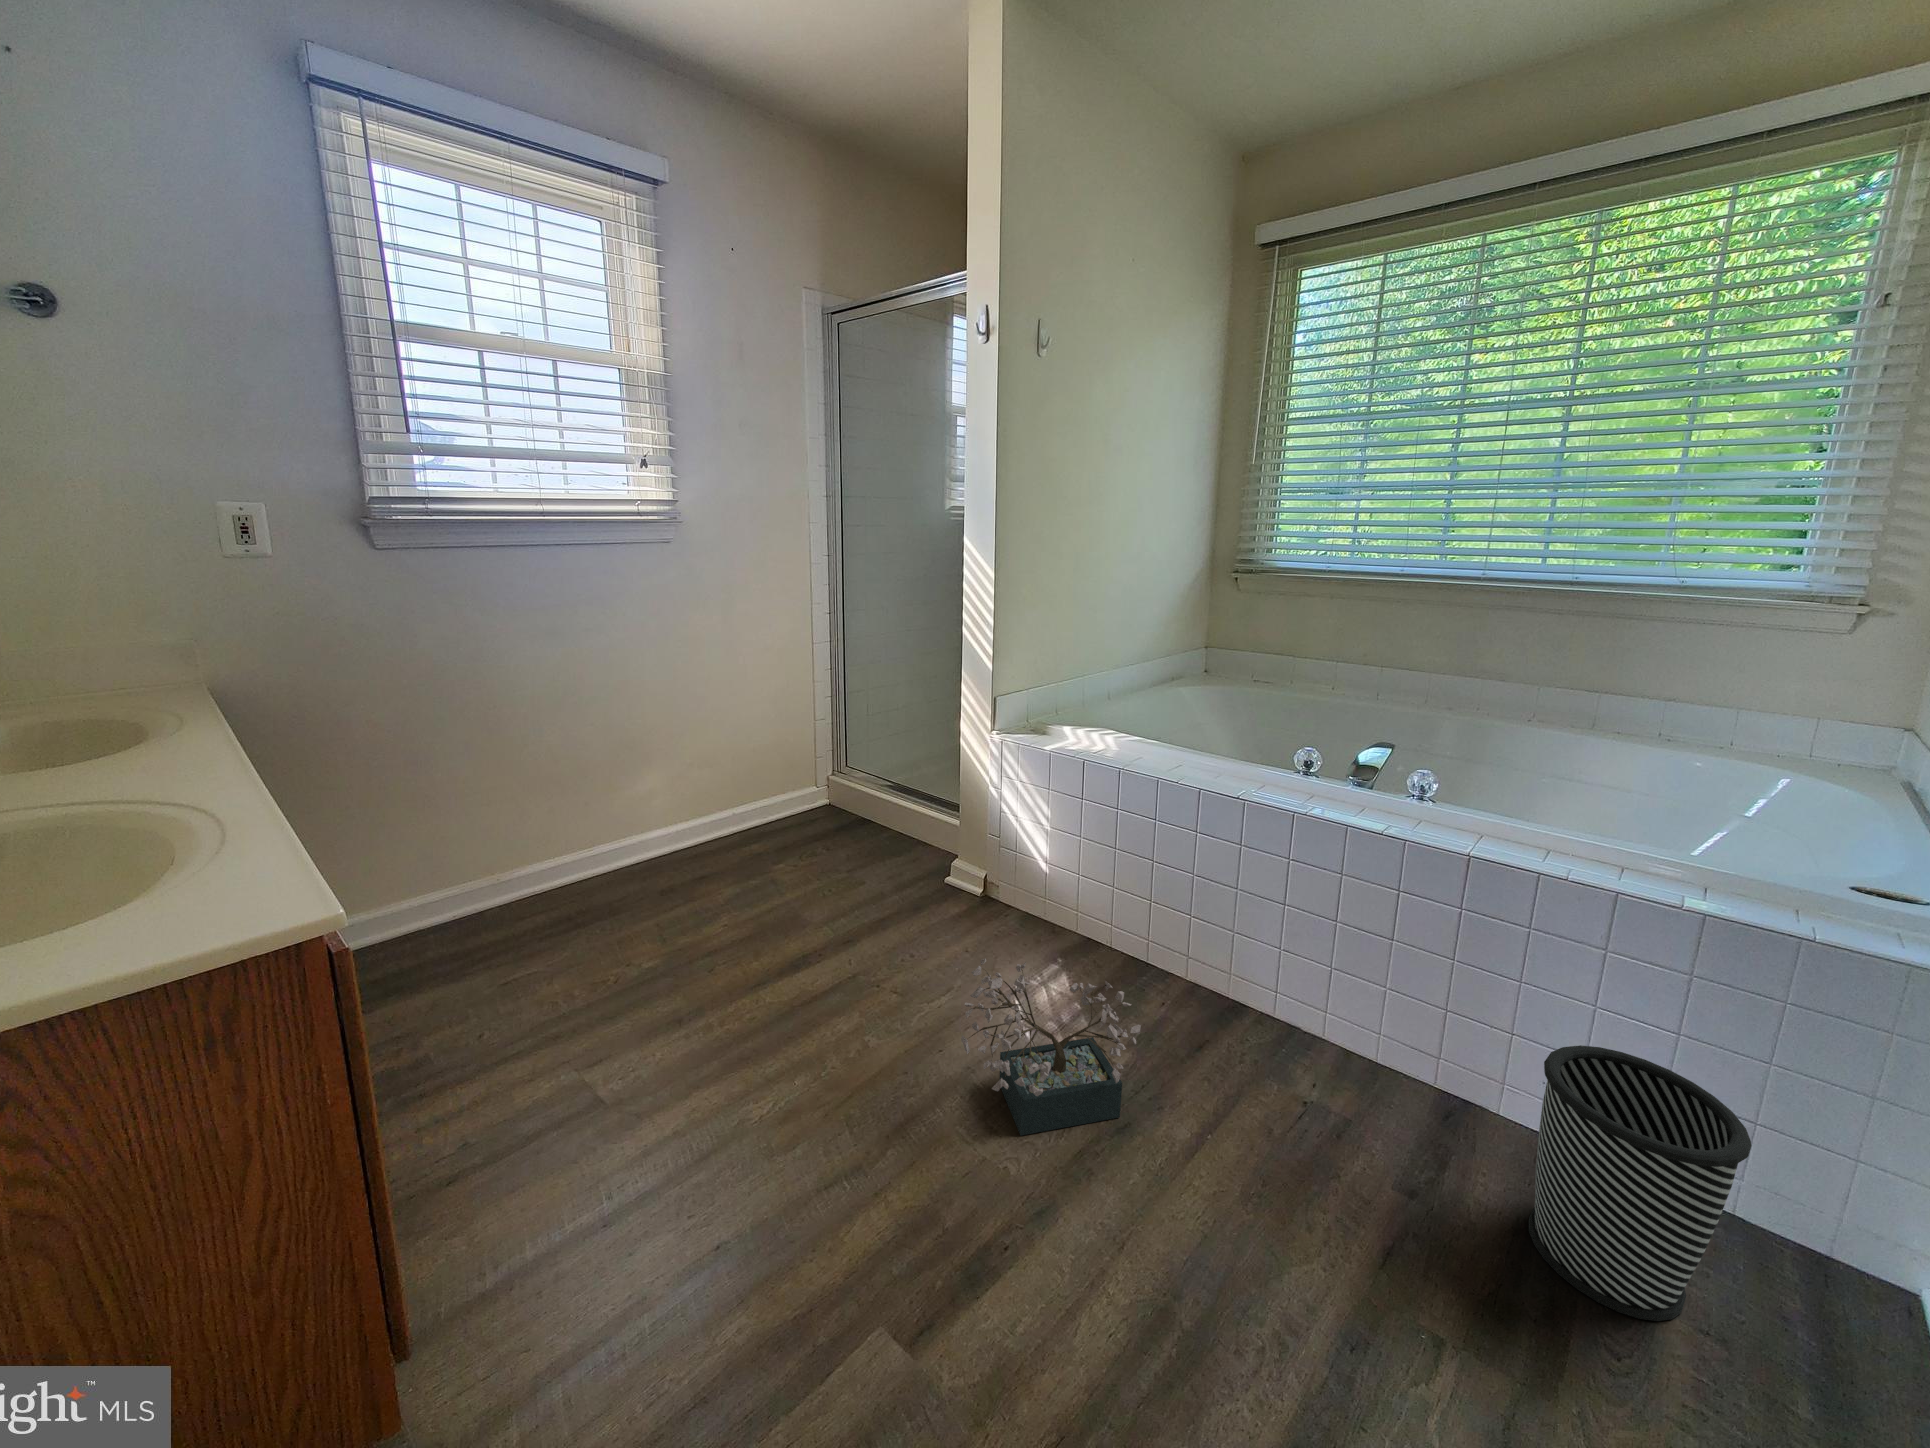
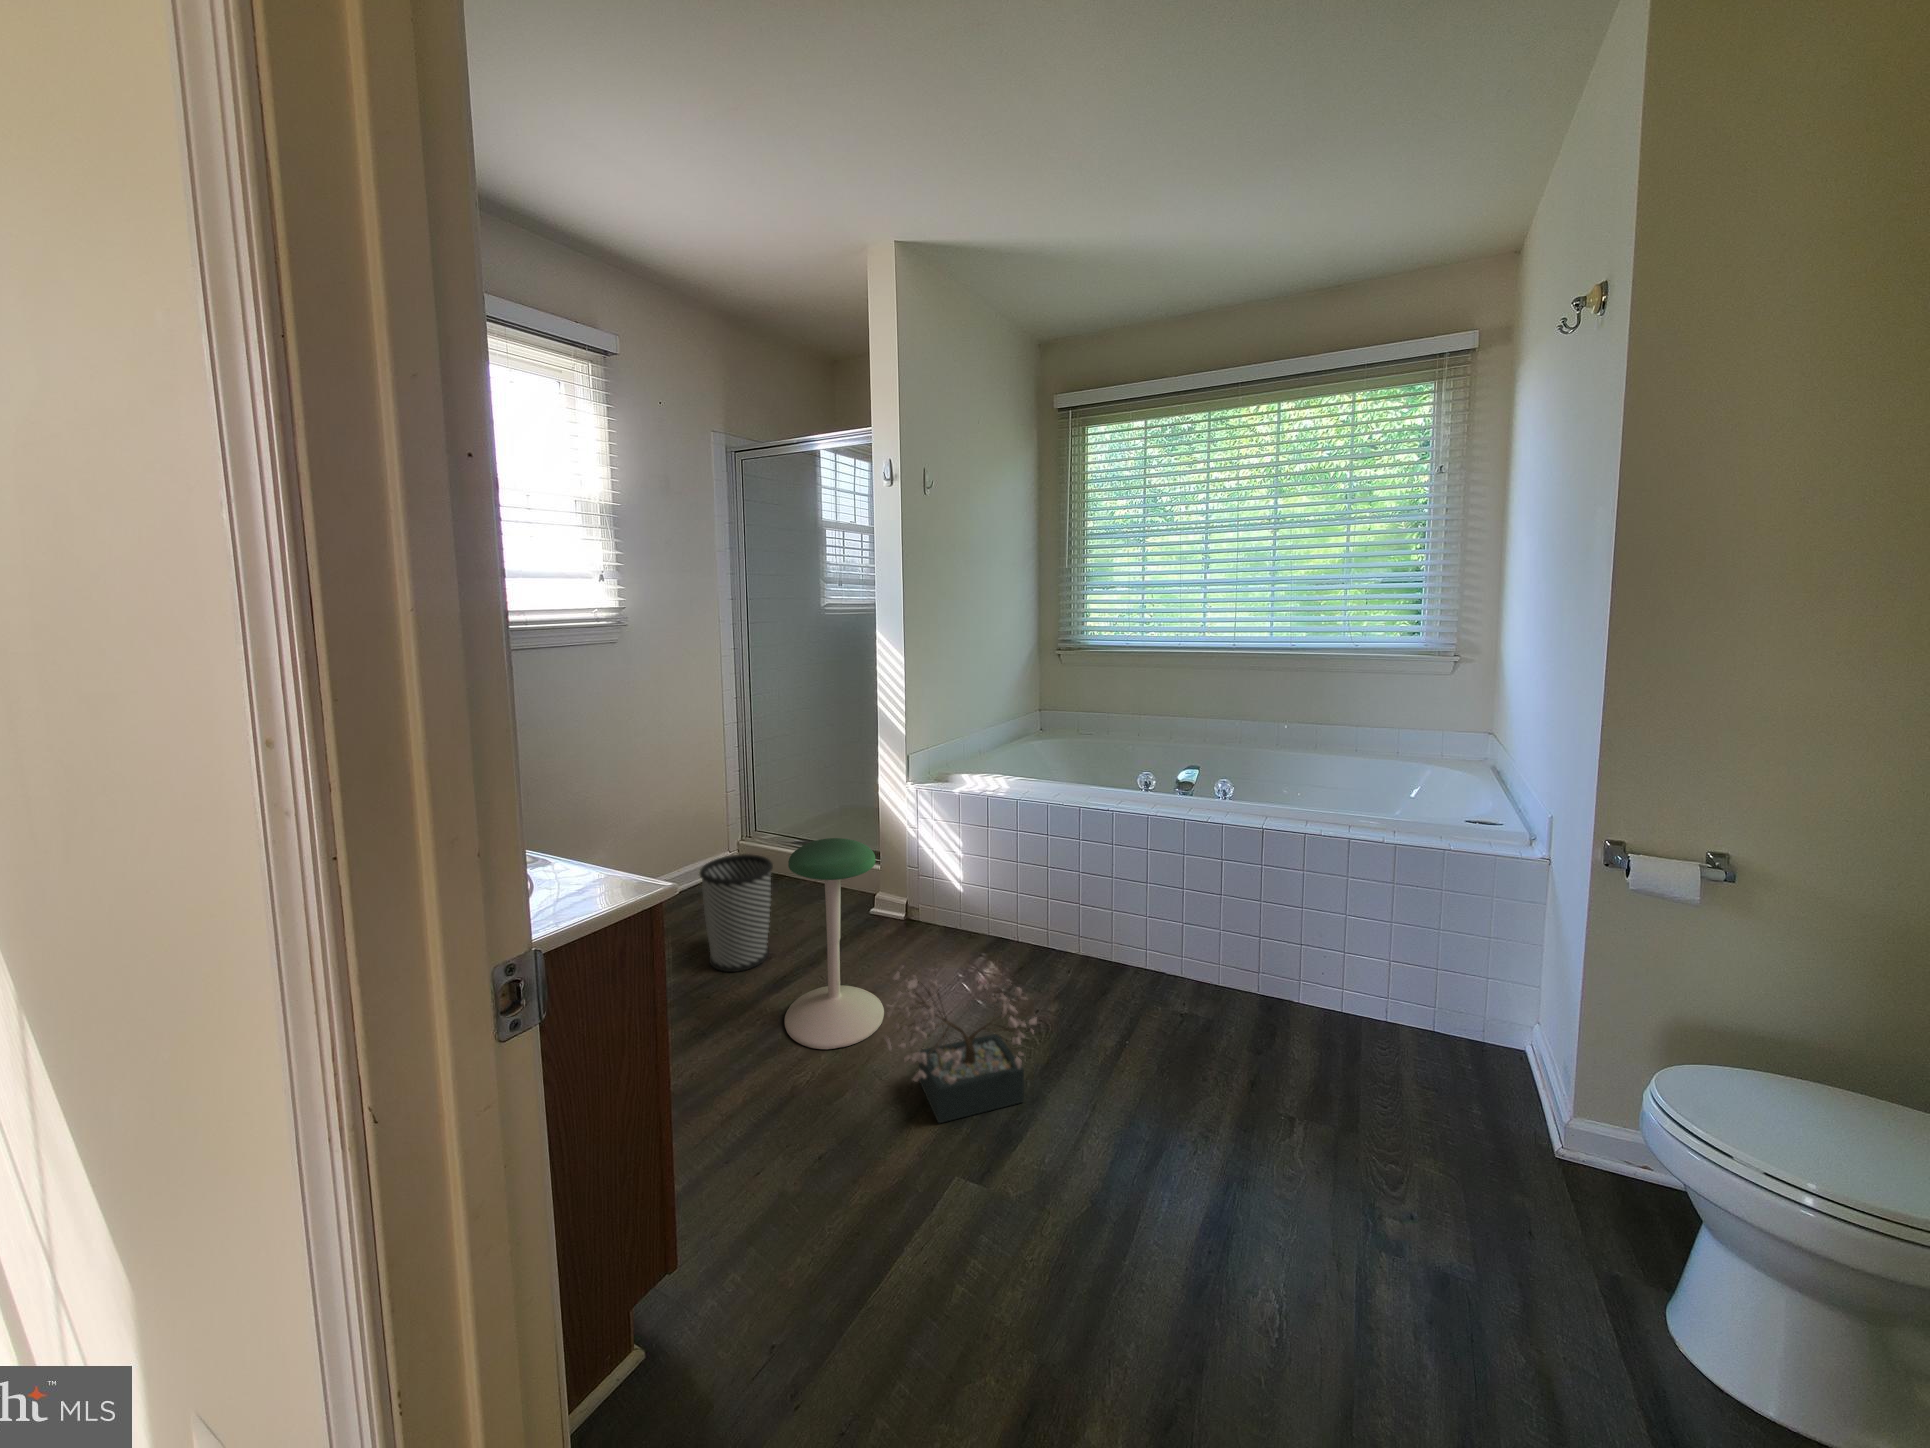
stool: none [847,803,961,1040] -> present [785,838,884,1049]
wastebasket: present [1529,1045,1752,1321] -> present [700,854,773,972]

